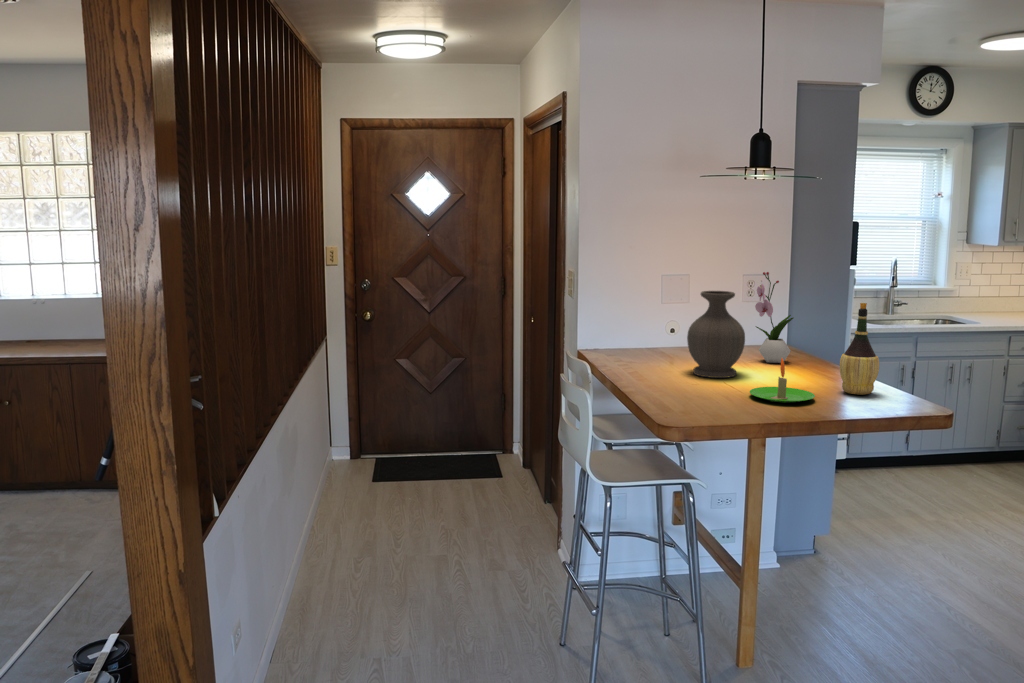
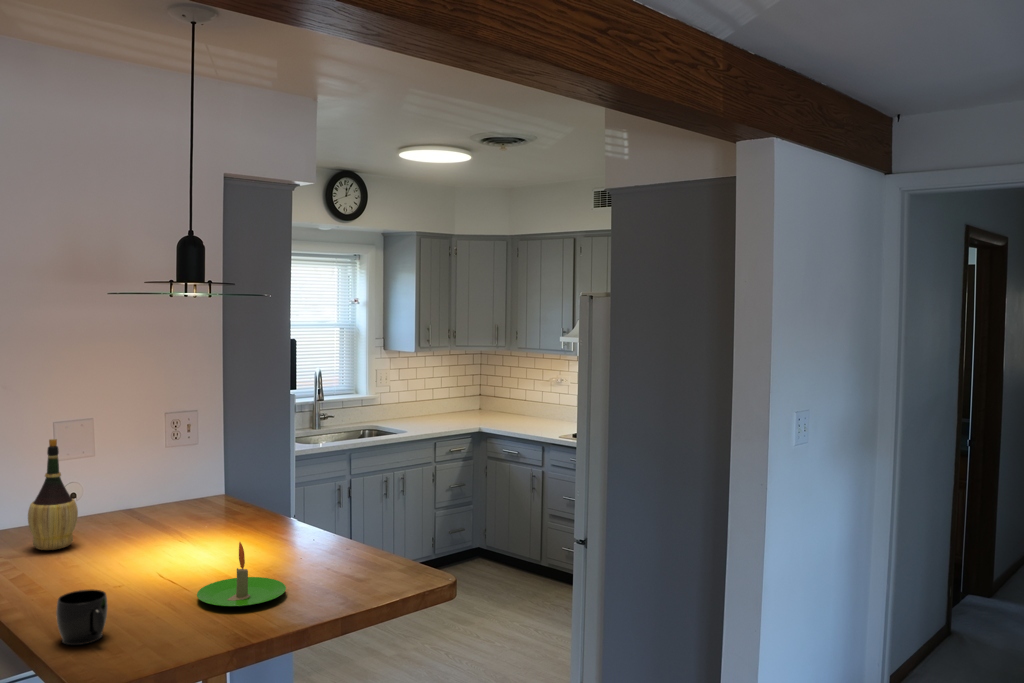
flower arrangement: present [755,272,793,363] -> none [187,412,240,532]
vase: present [687,291,745,378] -> none [94,447,181,574]
wine bottle: present [839,303,879,395] -> present [28,439,78,550]
mug: none [659,372,689,404] -> present [56,590,108,645]

